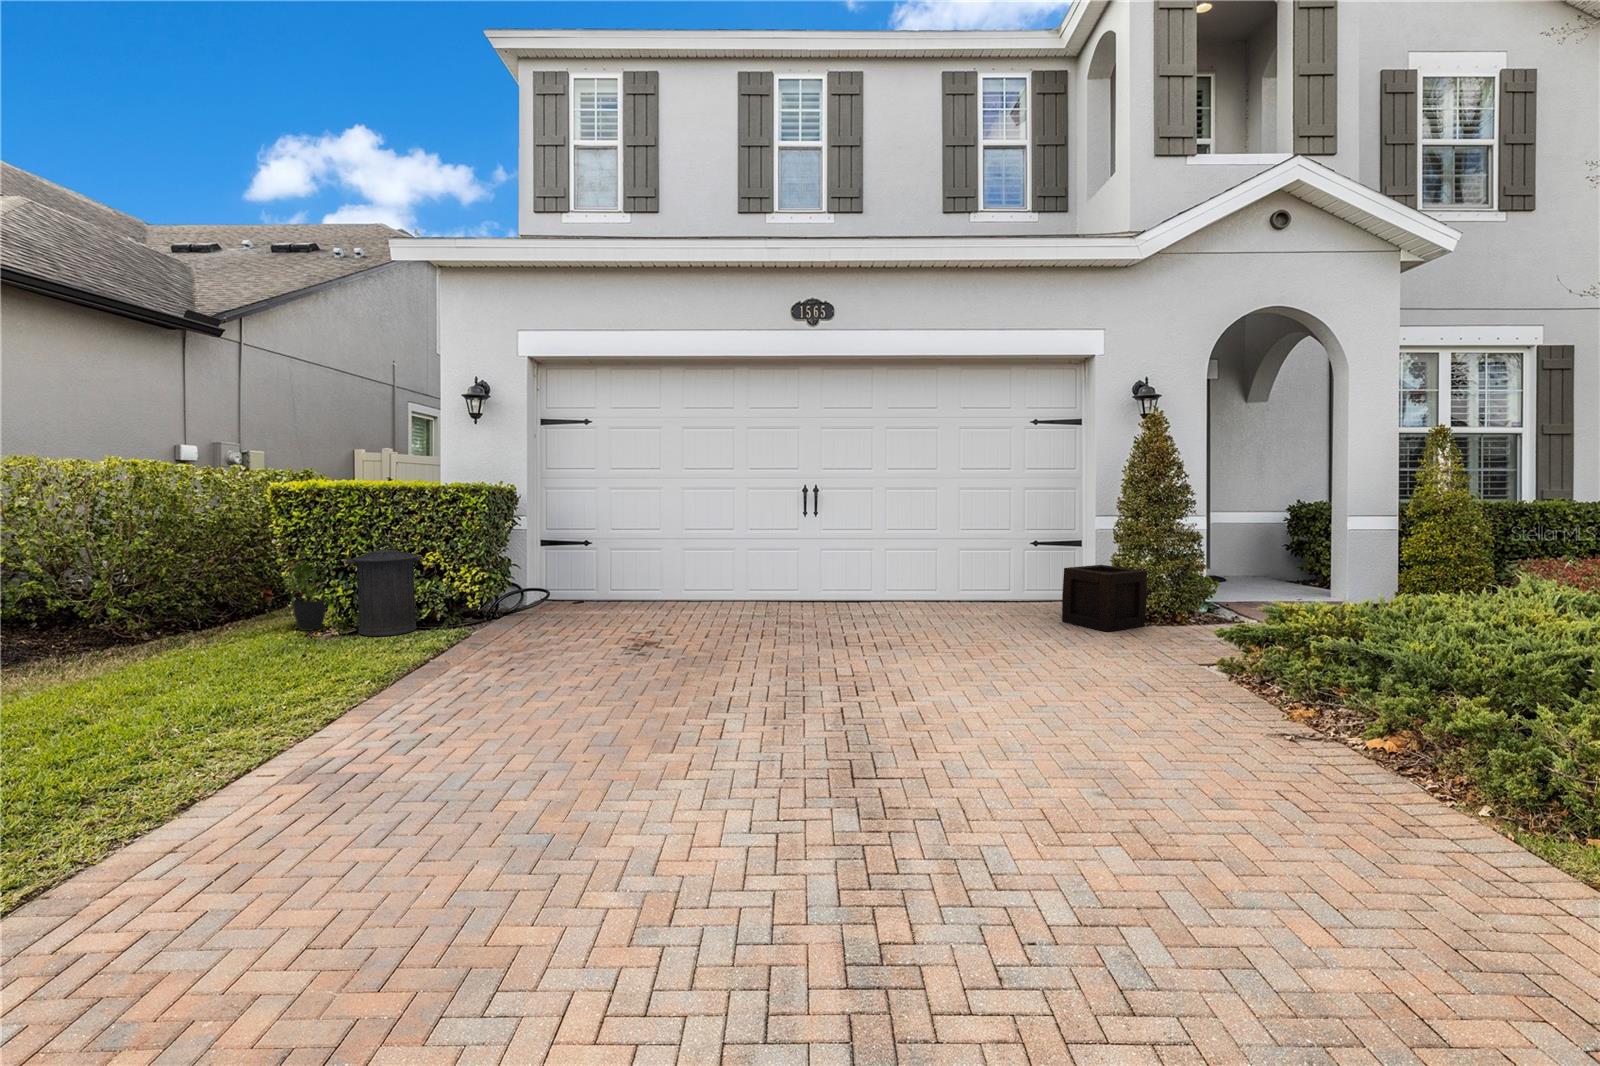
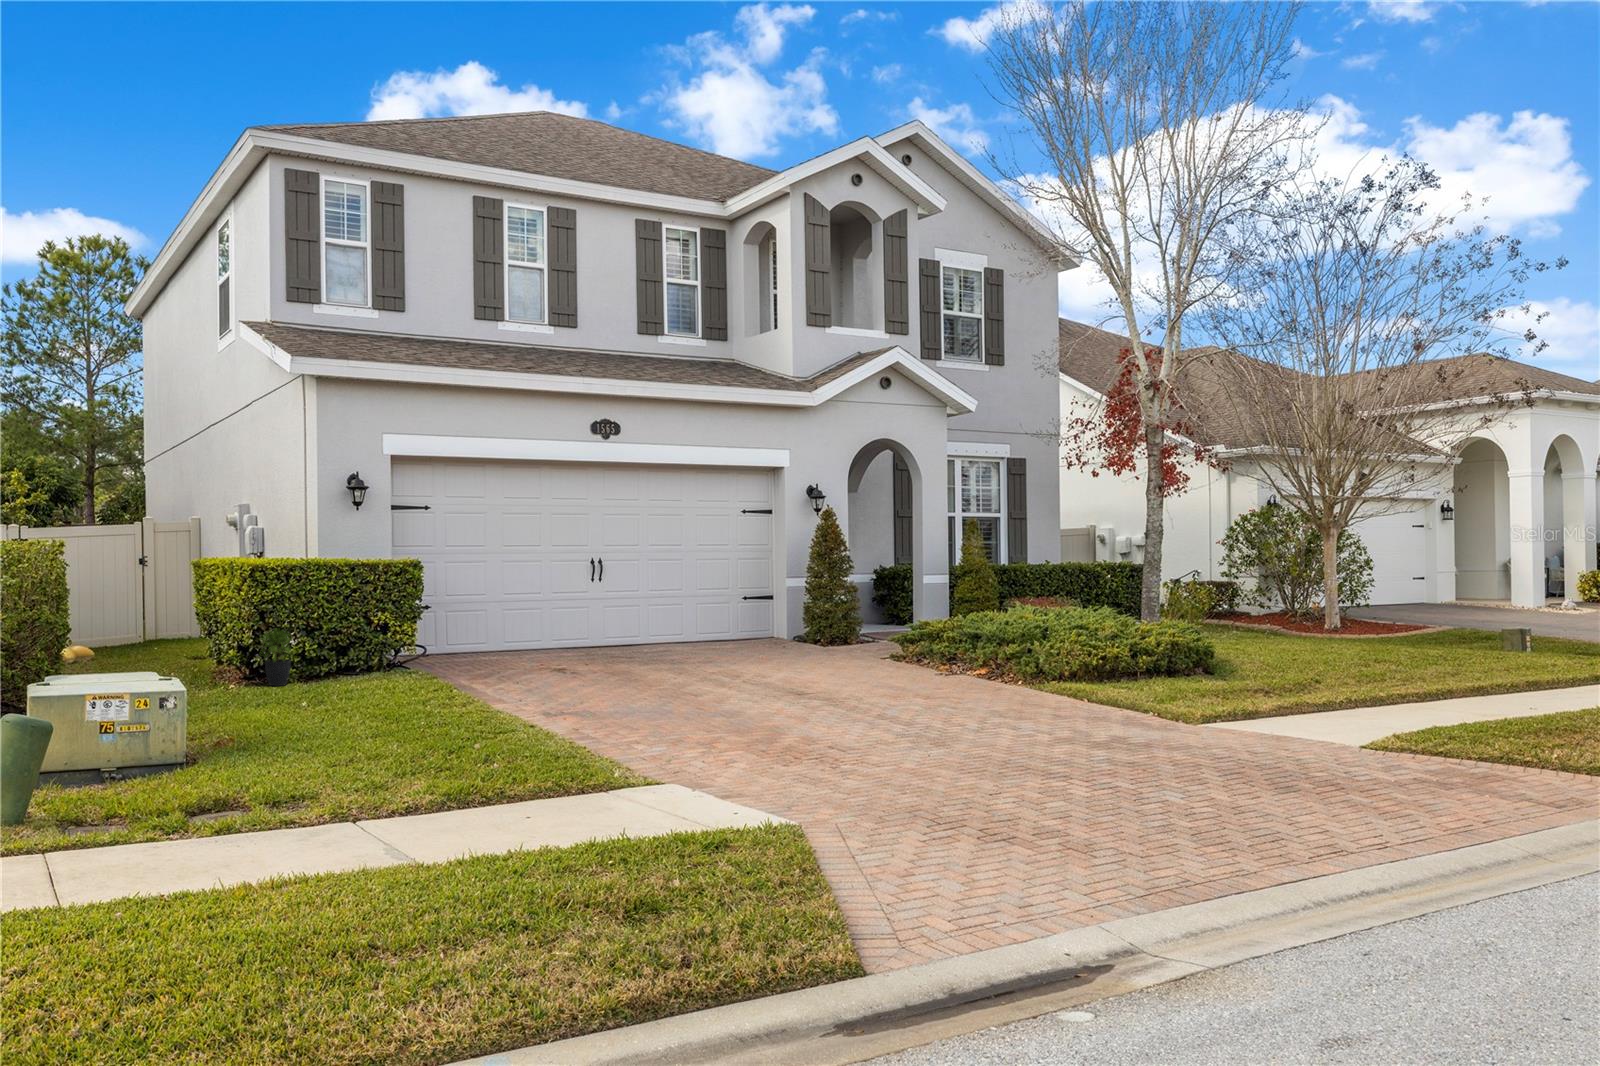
trash can: present [346,542,424,636] -> none [324,611,373,684]
wooden crate: present [1062,565,1147,632] -> none [785,610,834,651]

